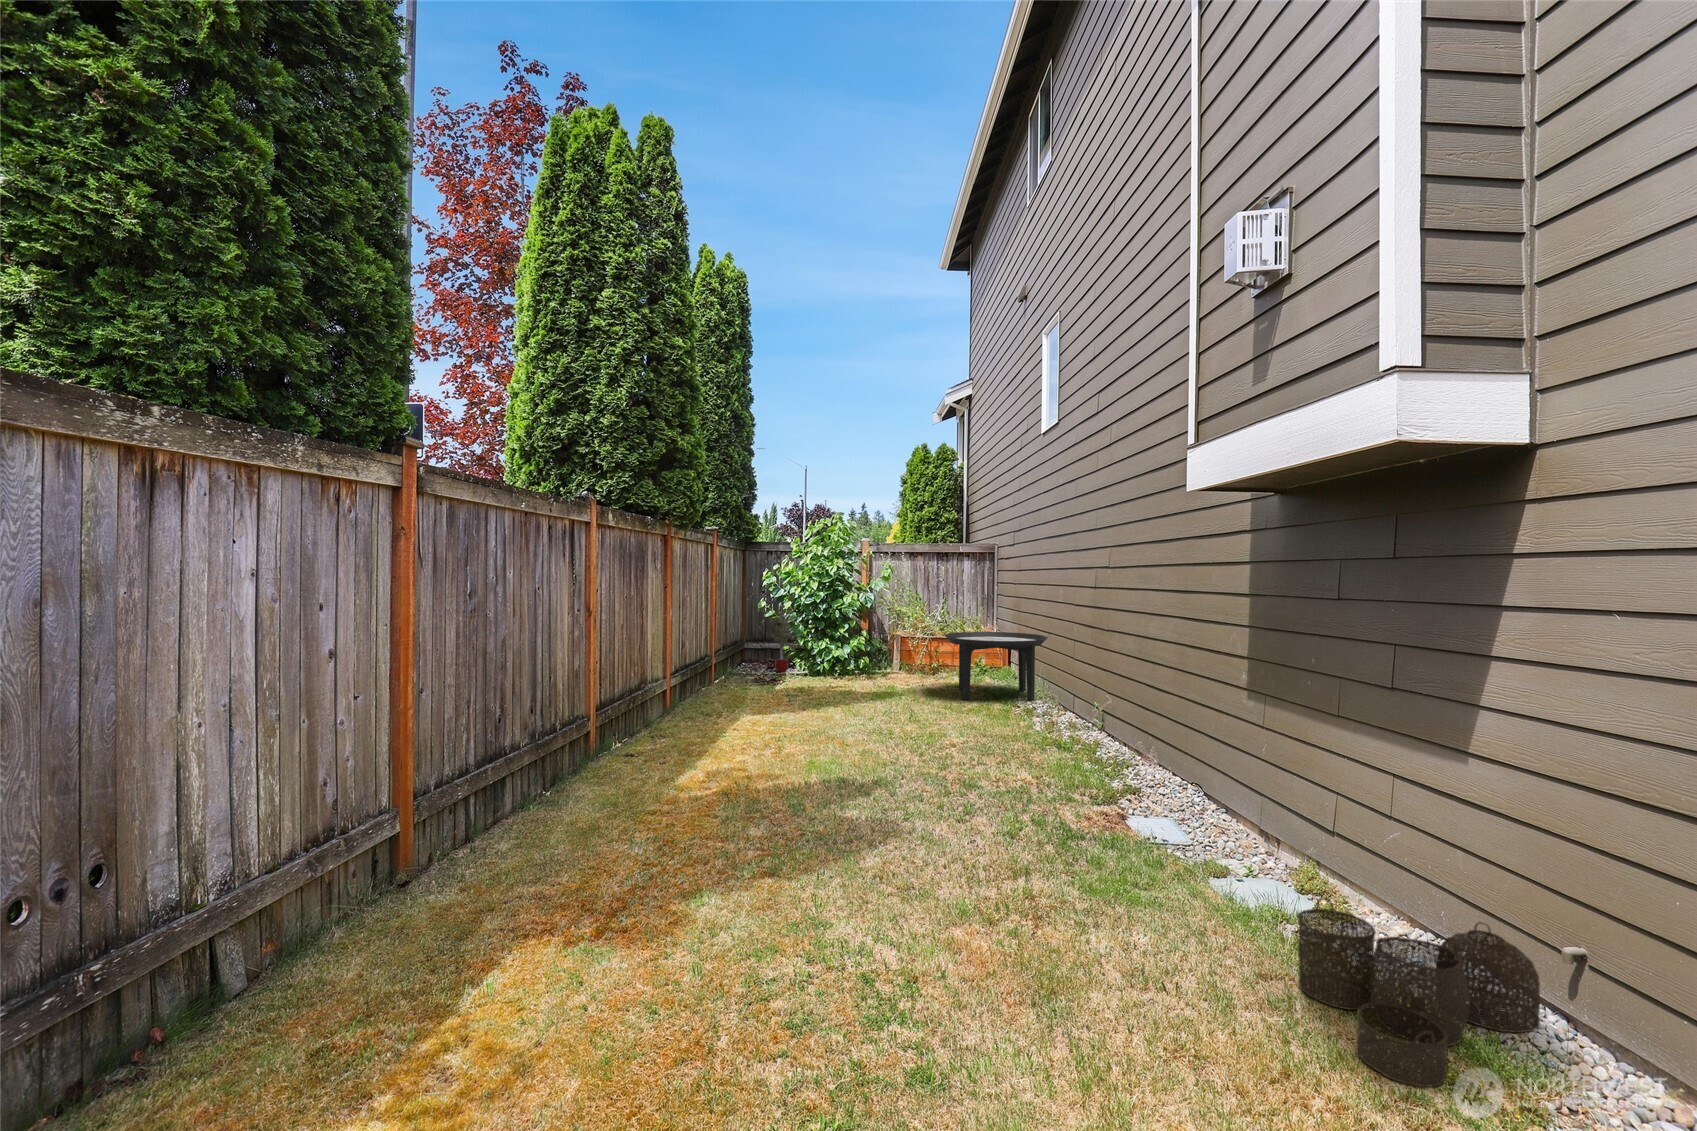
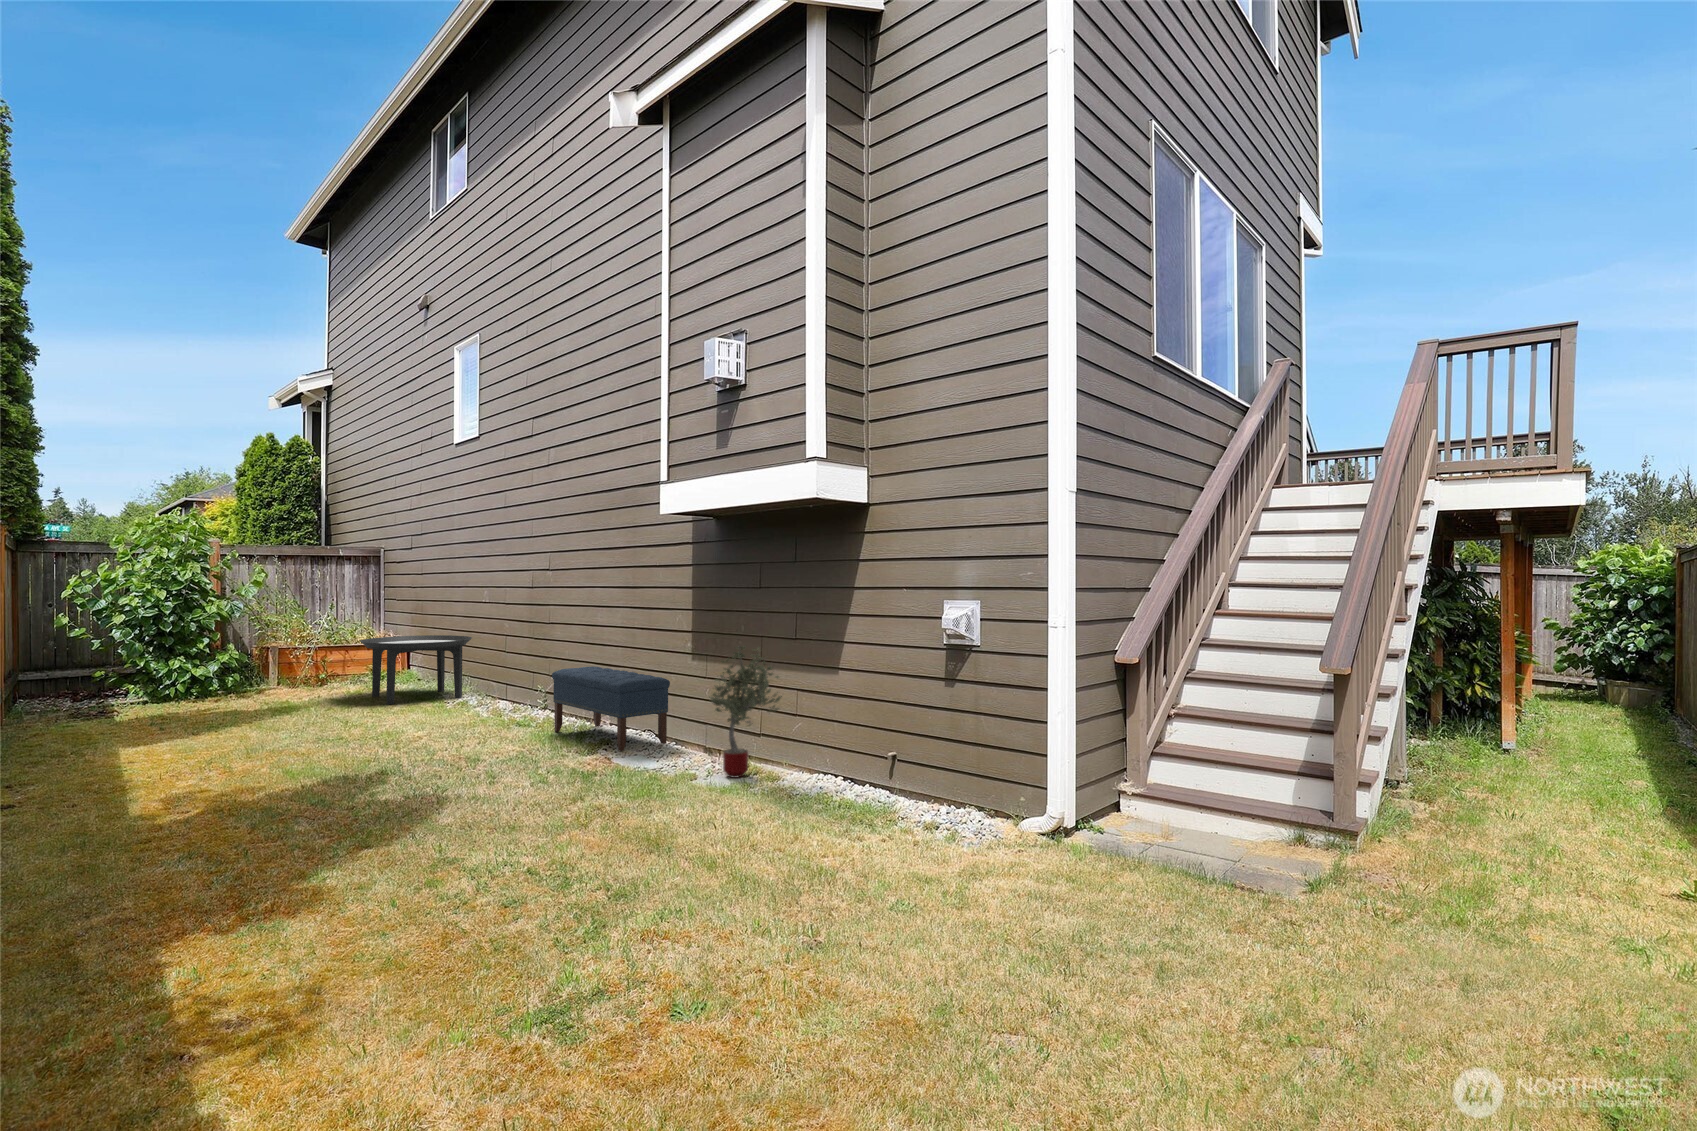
potted tree: present [770,605,800,672] -> present [709,646,782,778]
bench: none [1085,687,1216,806] -> present [552,667,670,751]
woven basket: present [1297,898,1540,1087] -> none [772,753,876,828]

